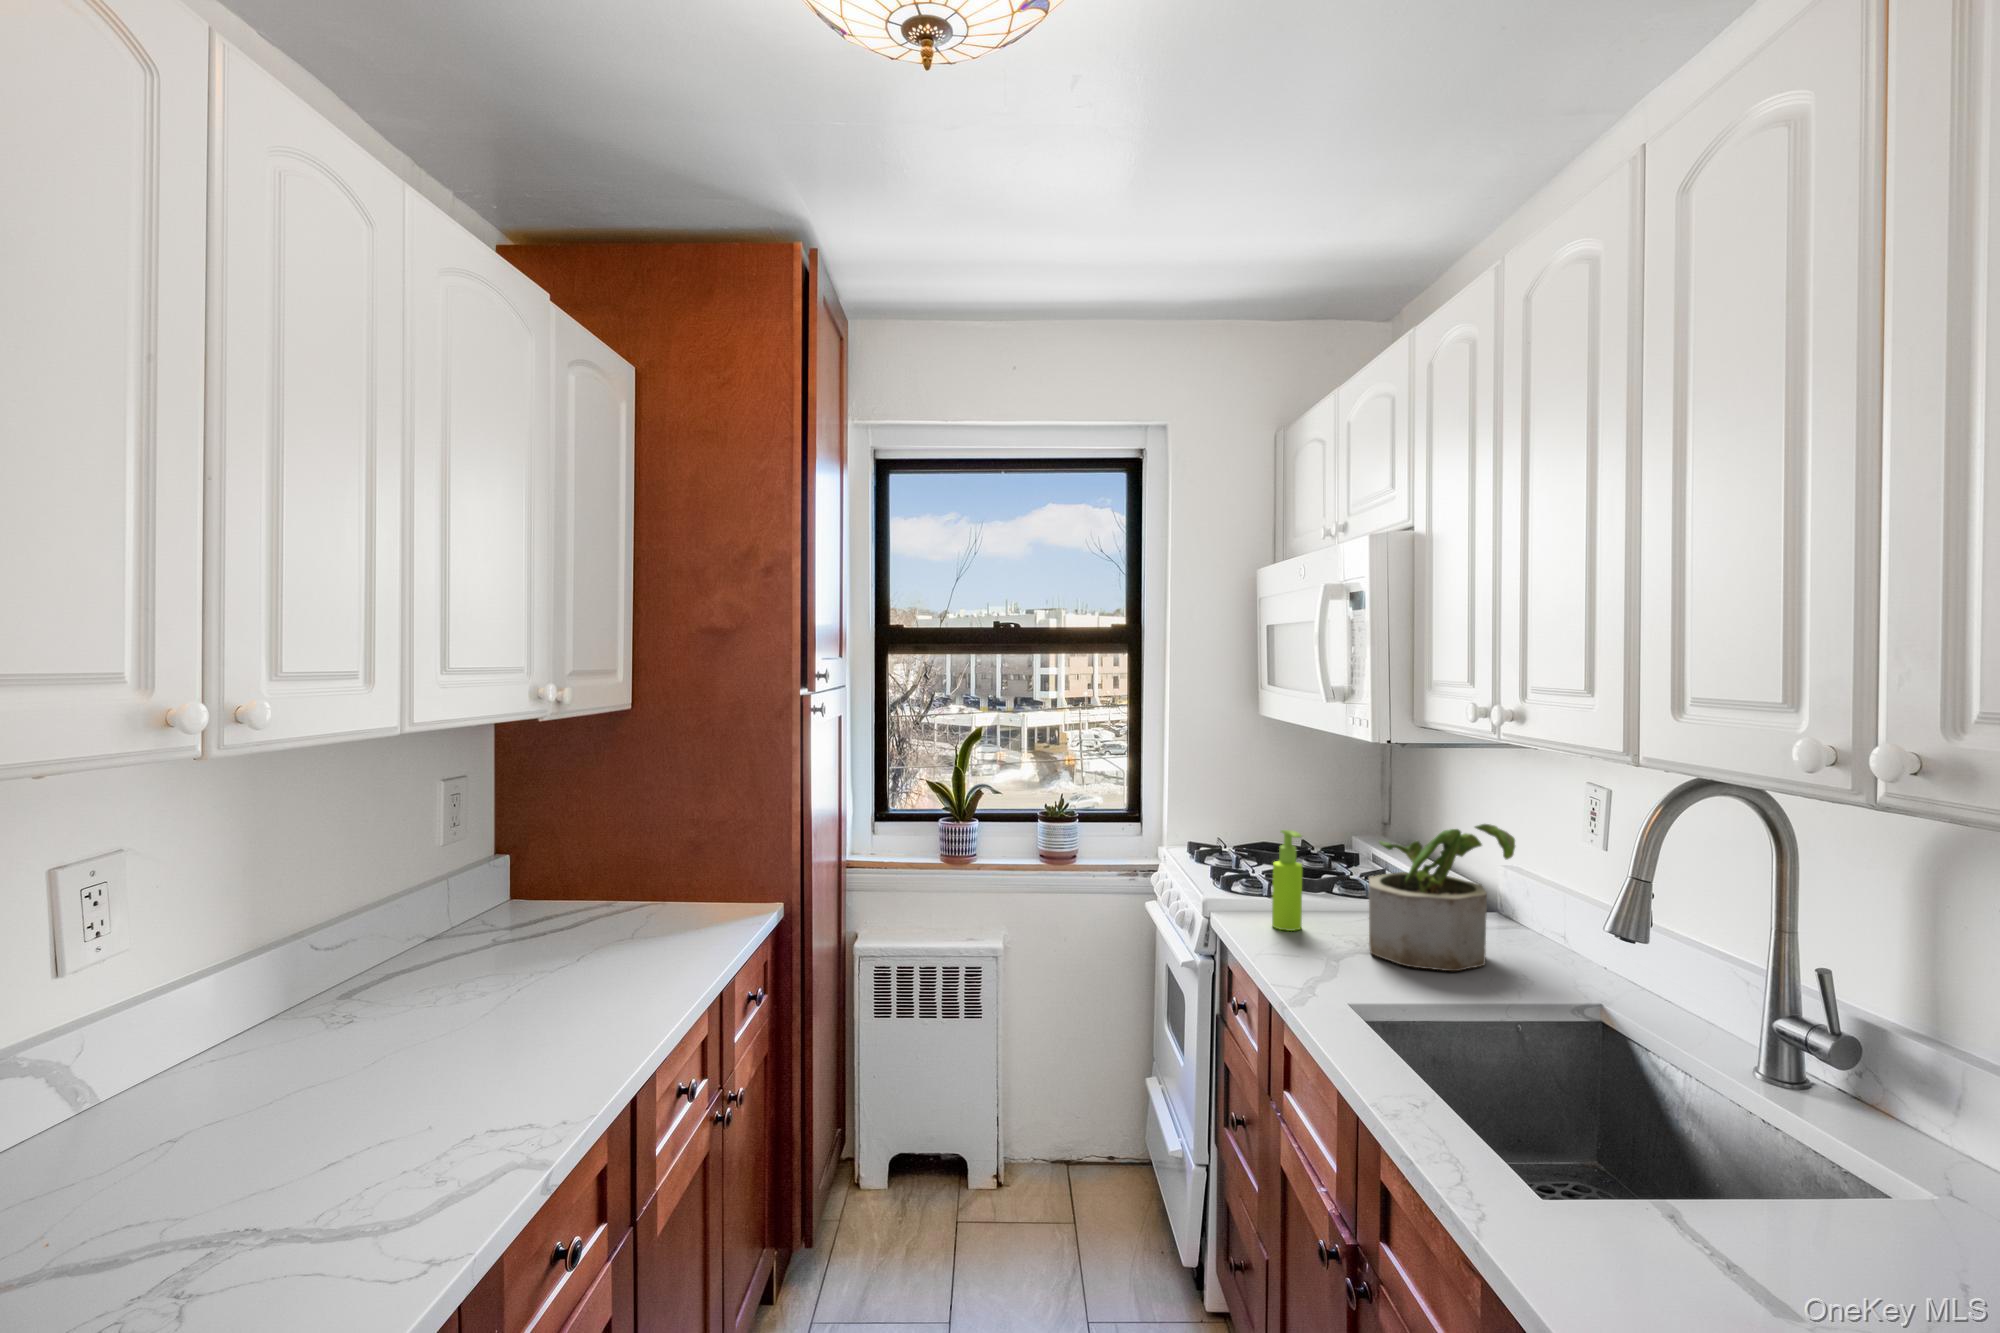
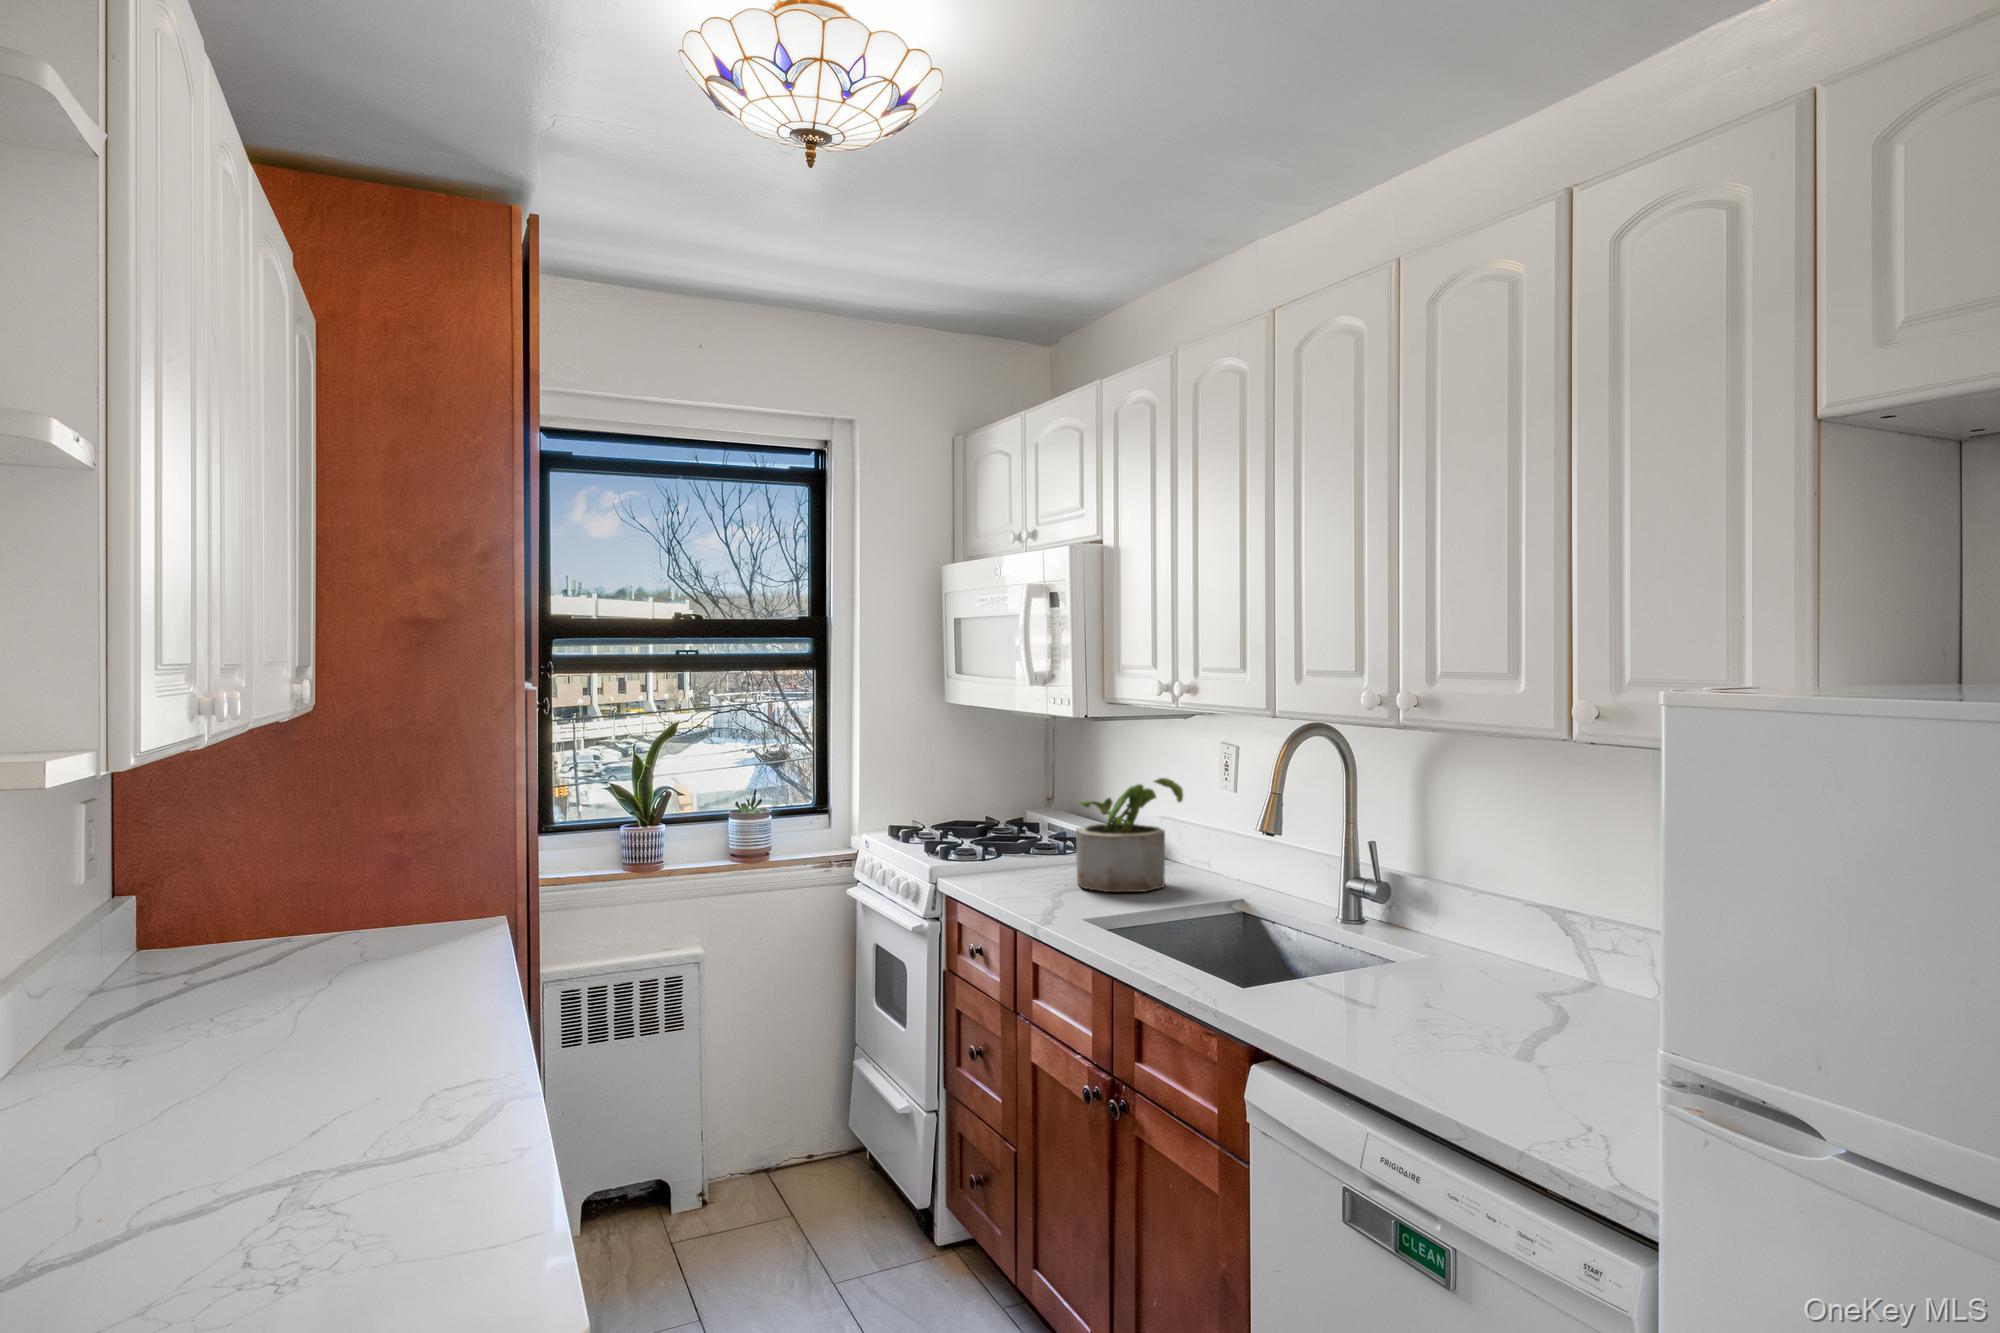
soap dispenser: present [1272,830,1303,931] -> none [996,797,1021,881]

